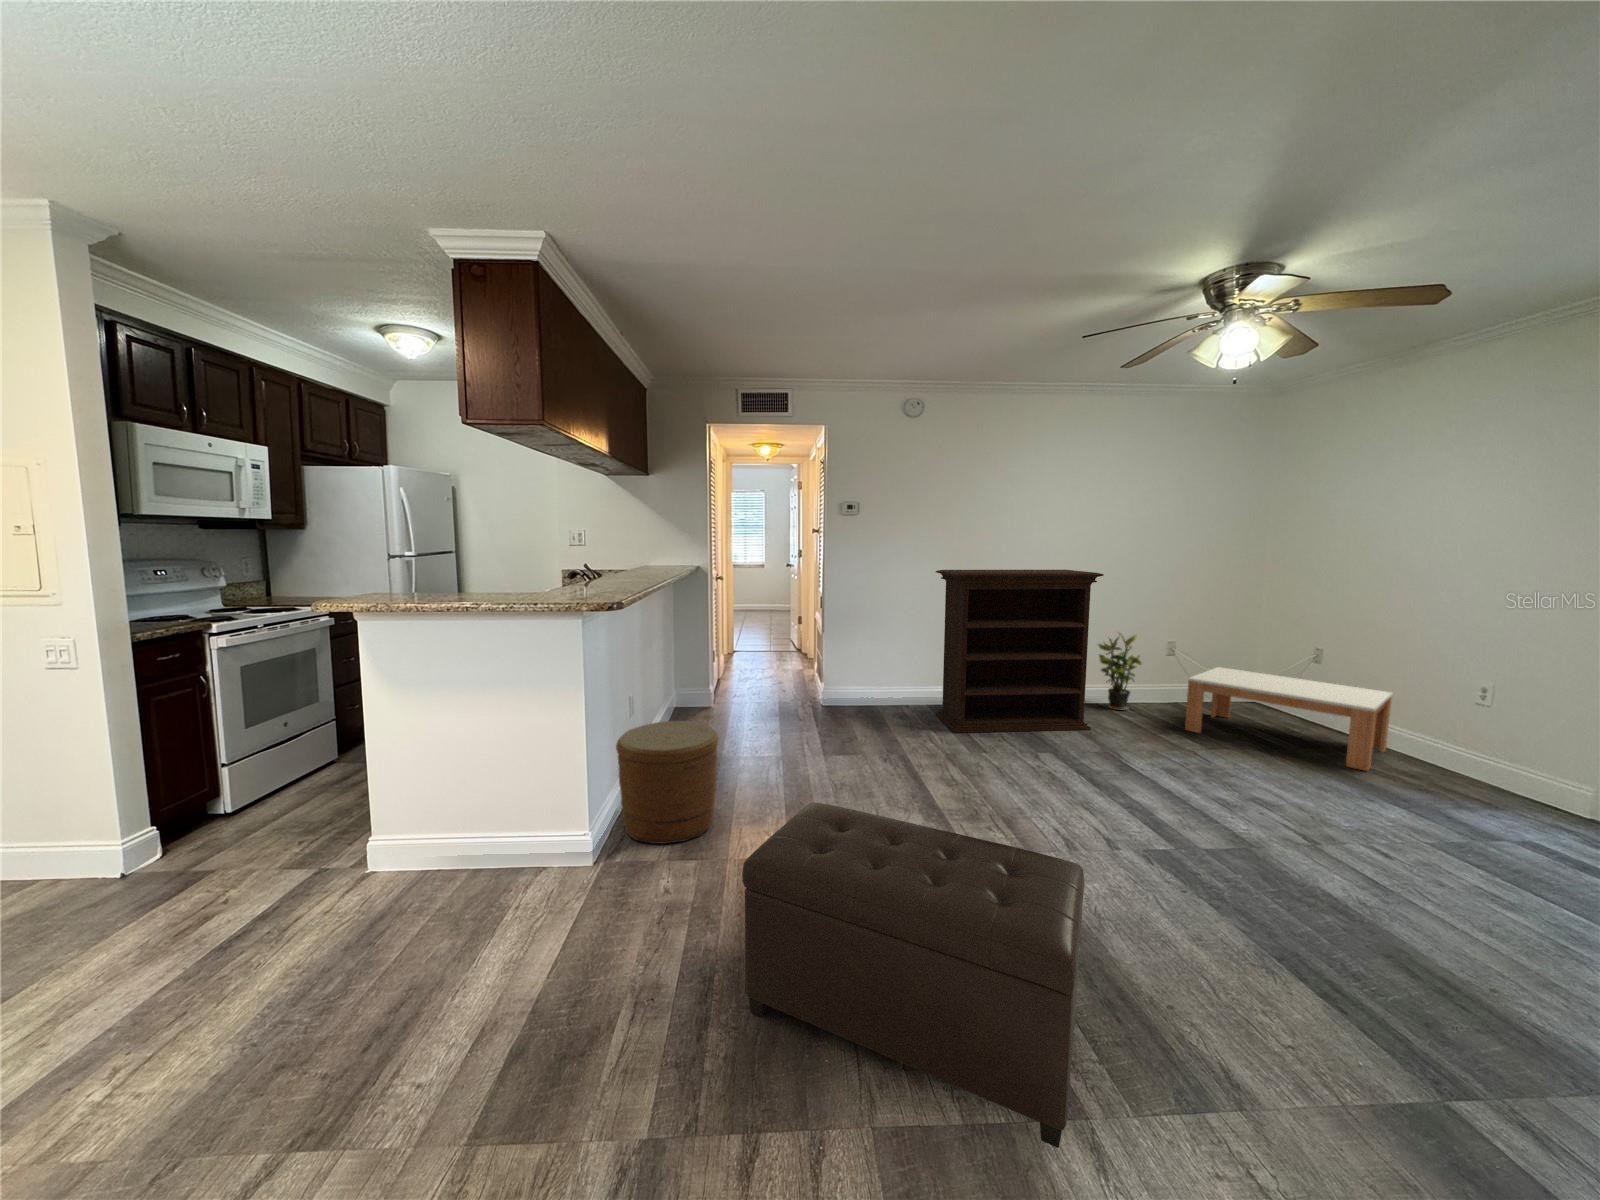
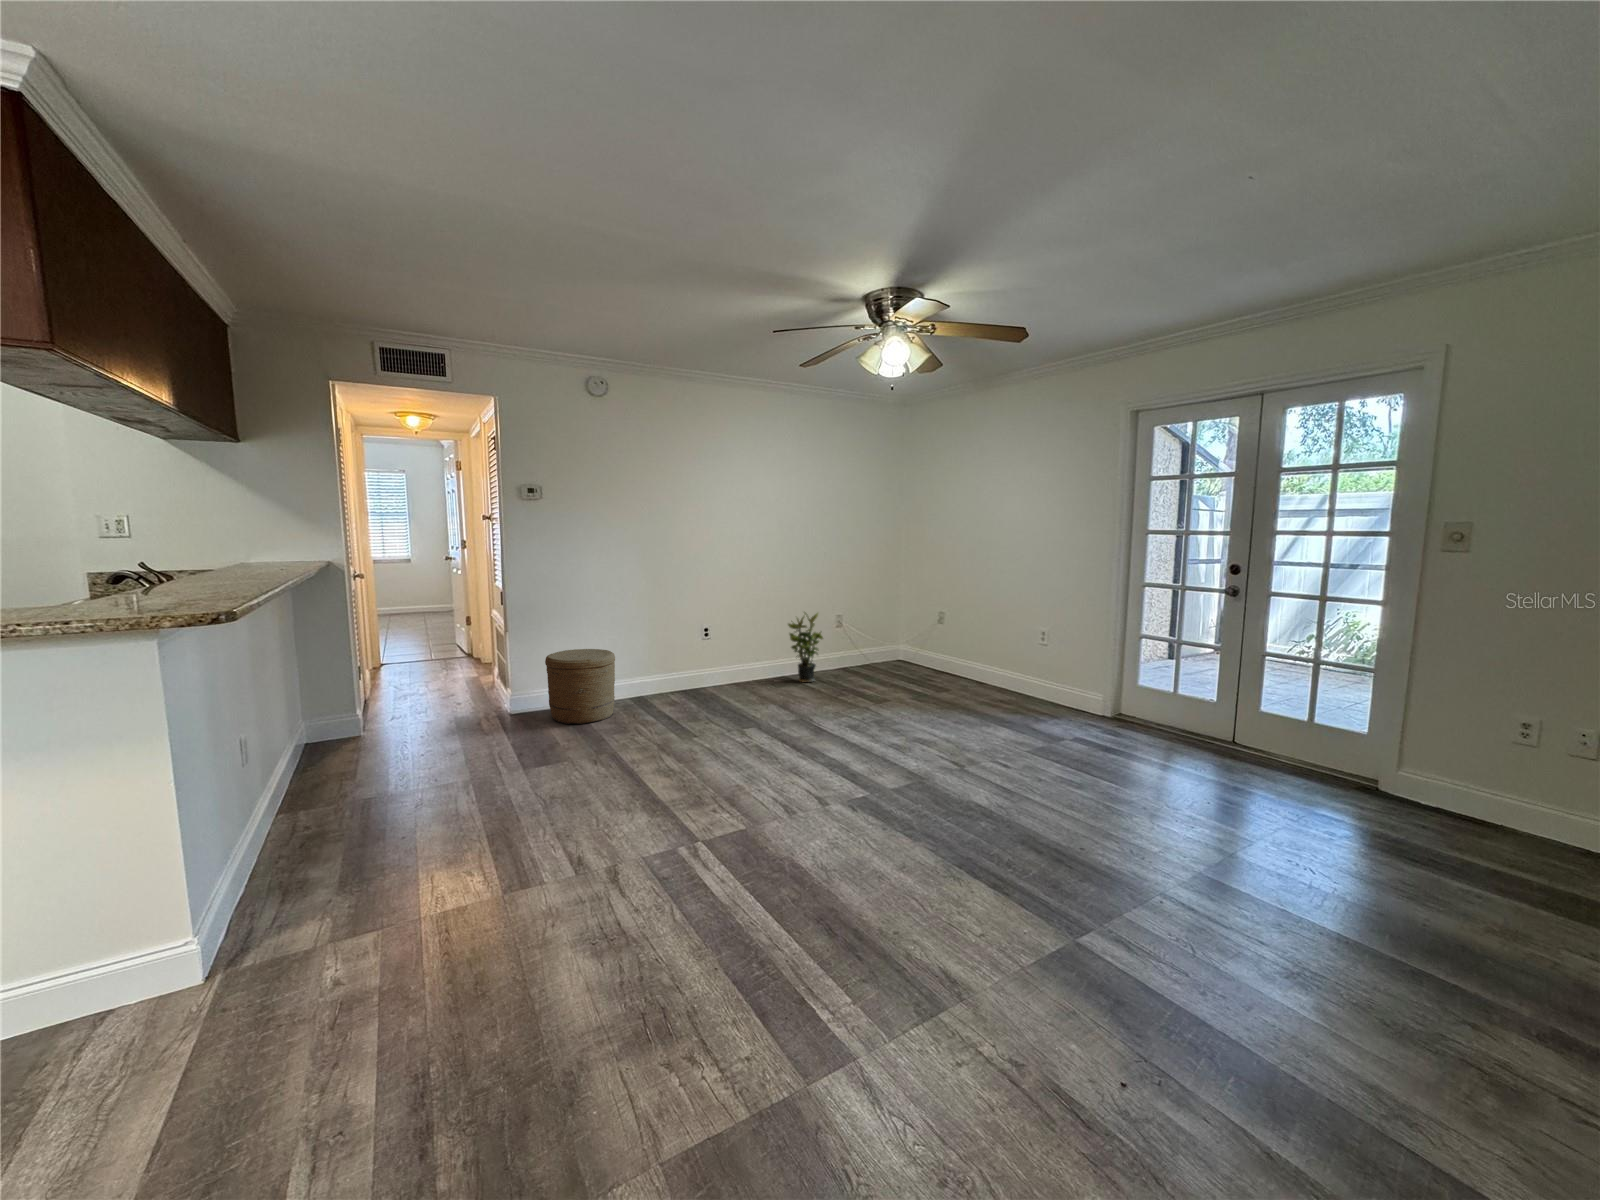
bookshelf: present [936,570,1104,733] -> none [635,554,793,725]
coffee table: present [1185,667,1393,771] -> none [860,636,990,705]
woven basket: present [616,721,718,844] -> present [545,649,615,724]
ottoman: present [742,802,1085,1148] -> none [456,821,846,1107]

